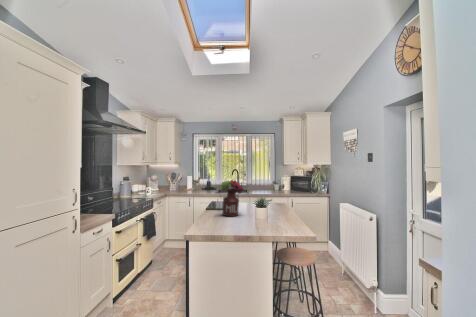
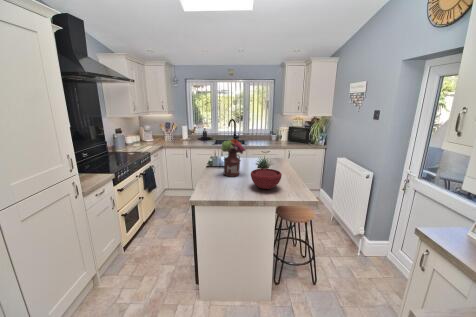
bowl: none [248,206,278,226] -> present [251,169,282,189]

